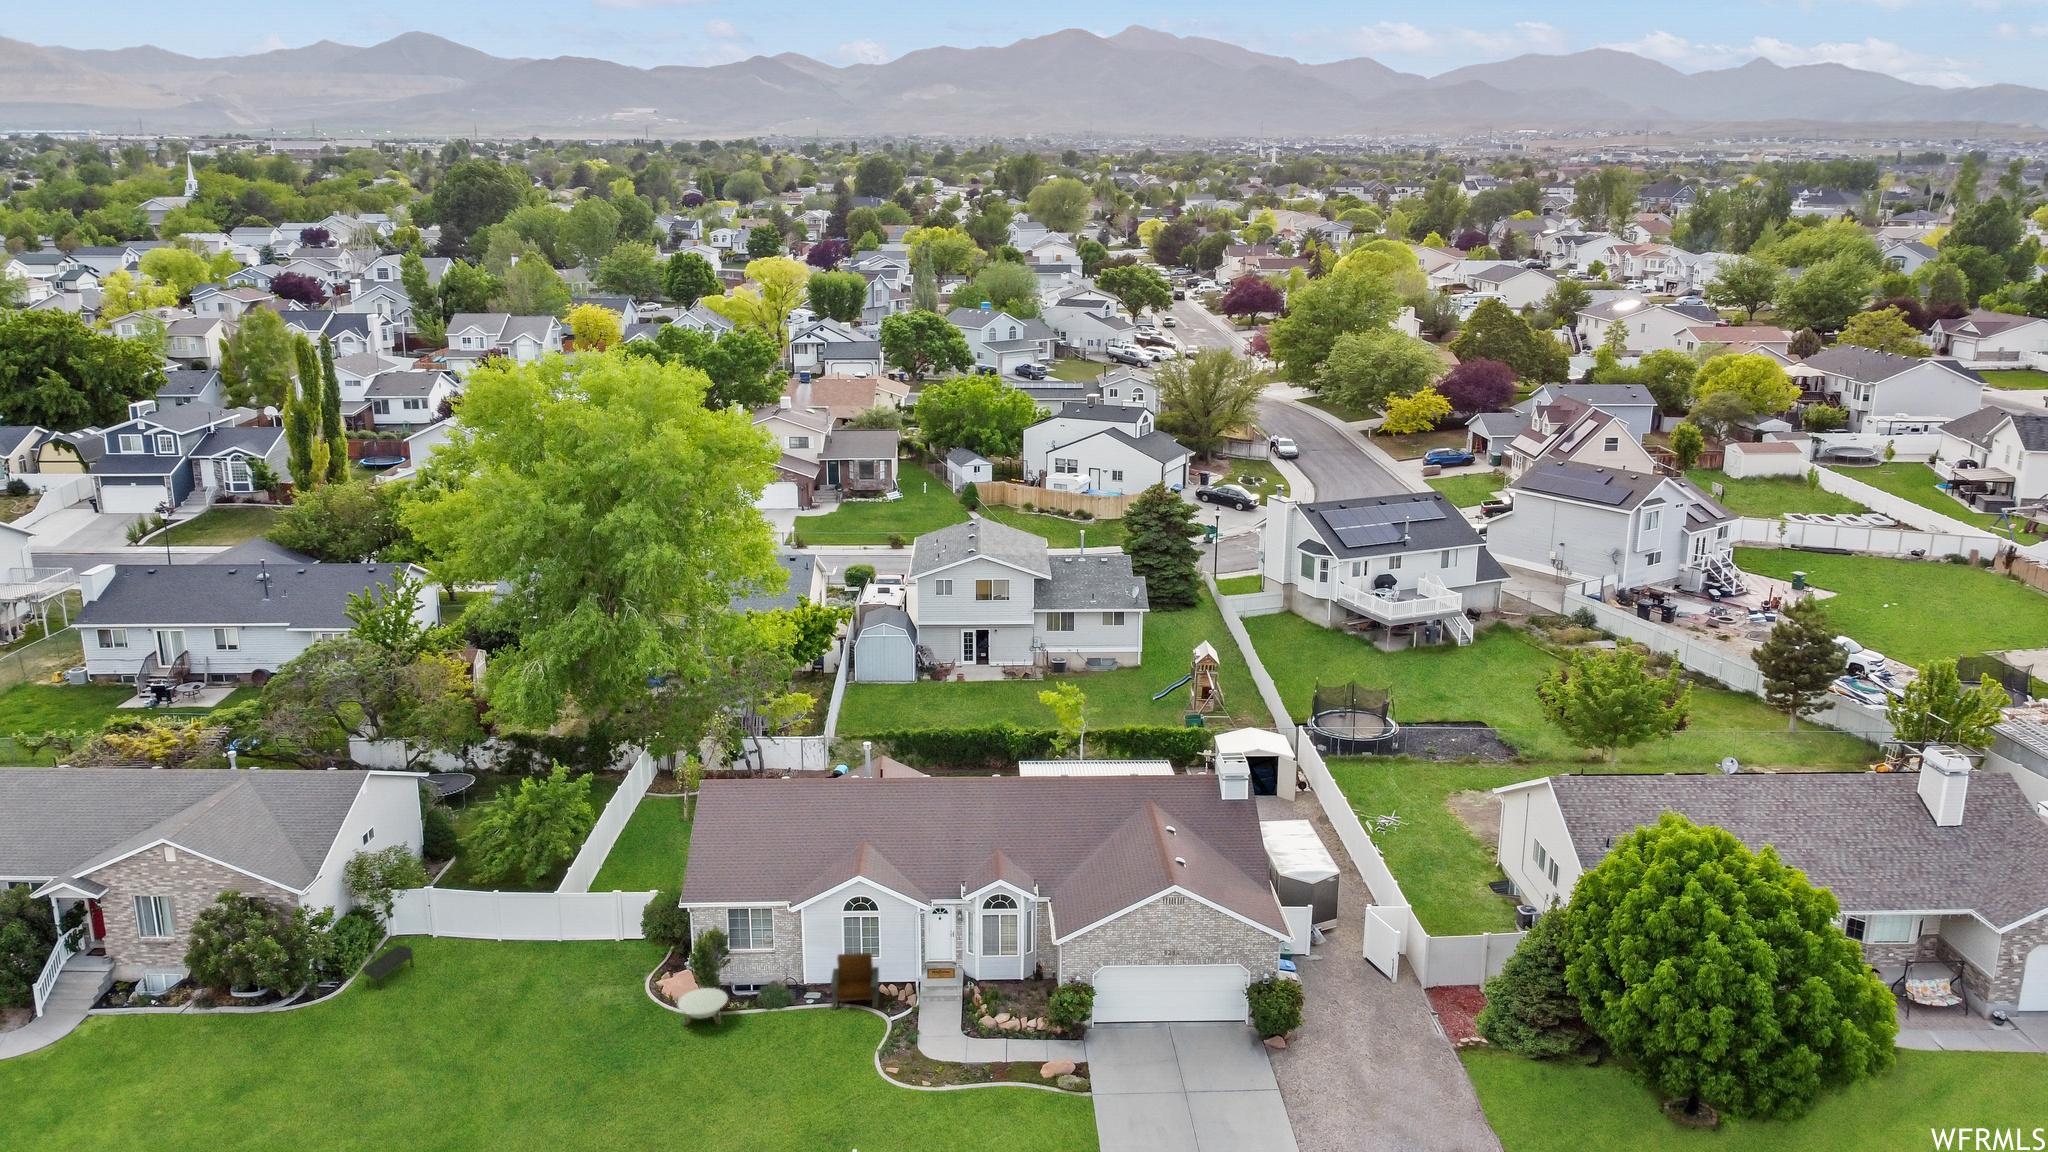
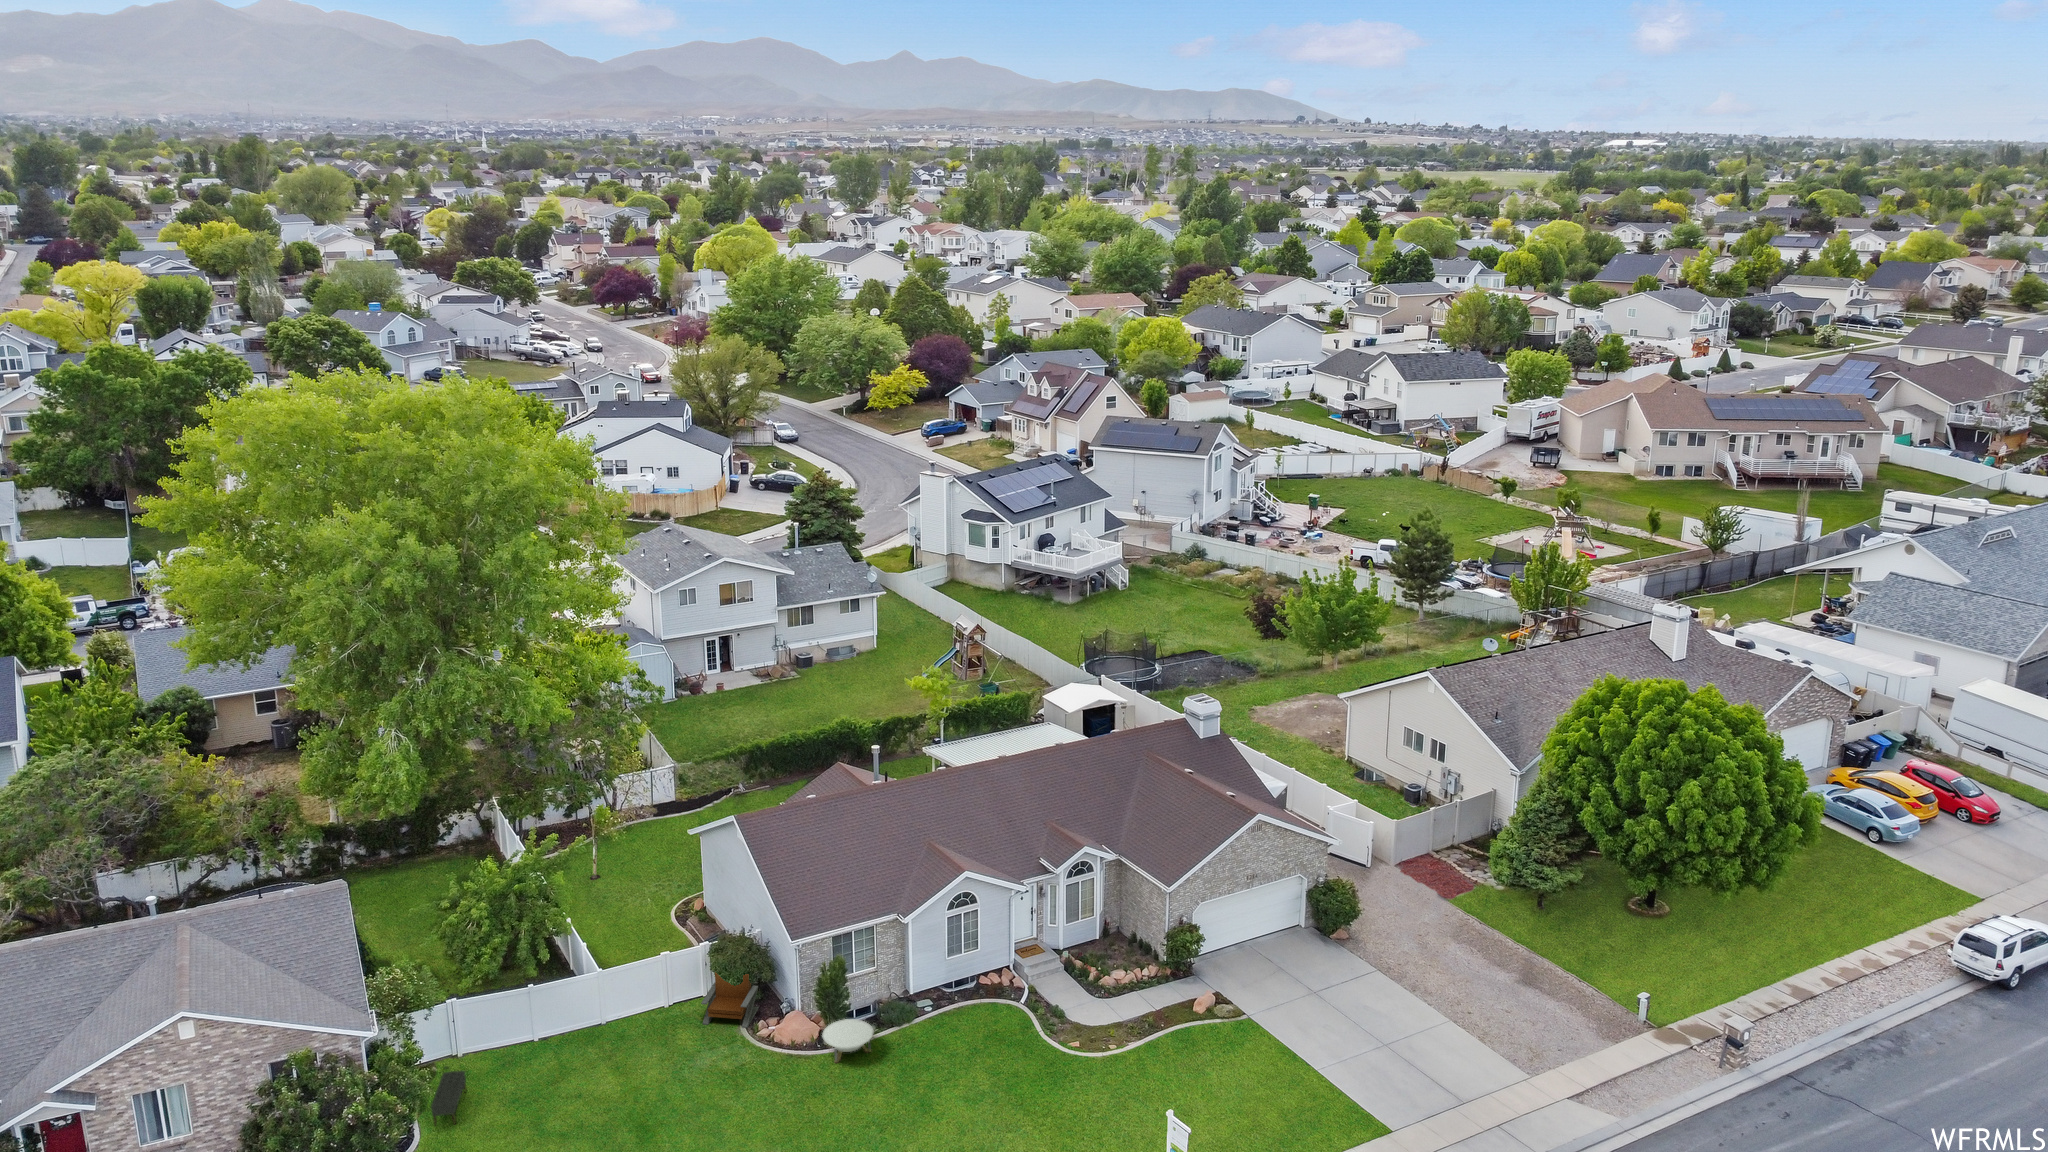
lounge chair: present [830,953,880,1009] -> present [701,972,759,1028]

